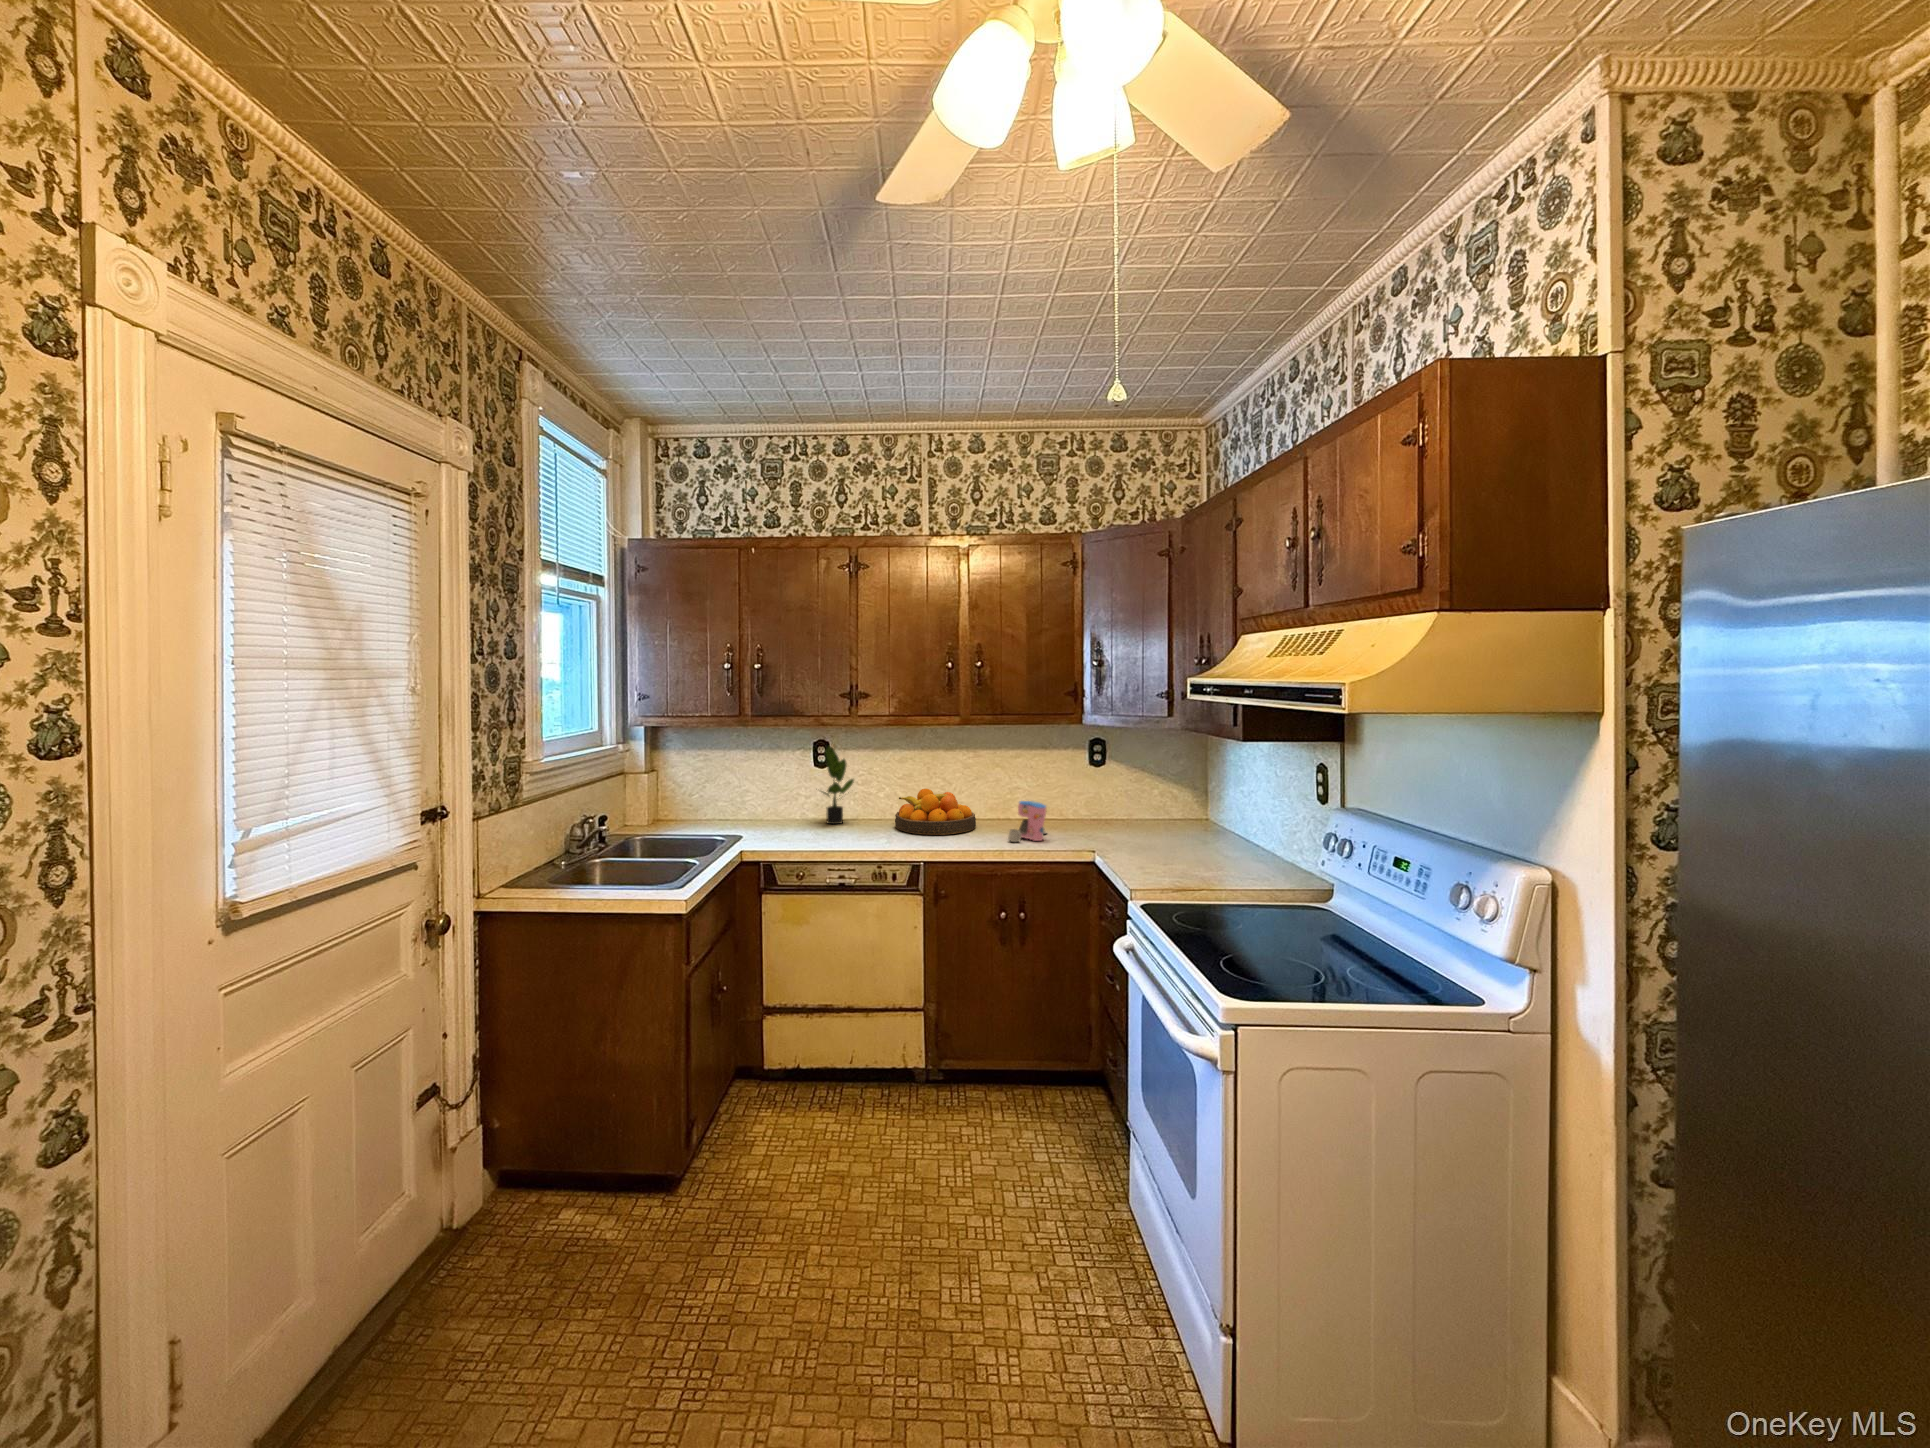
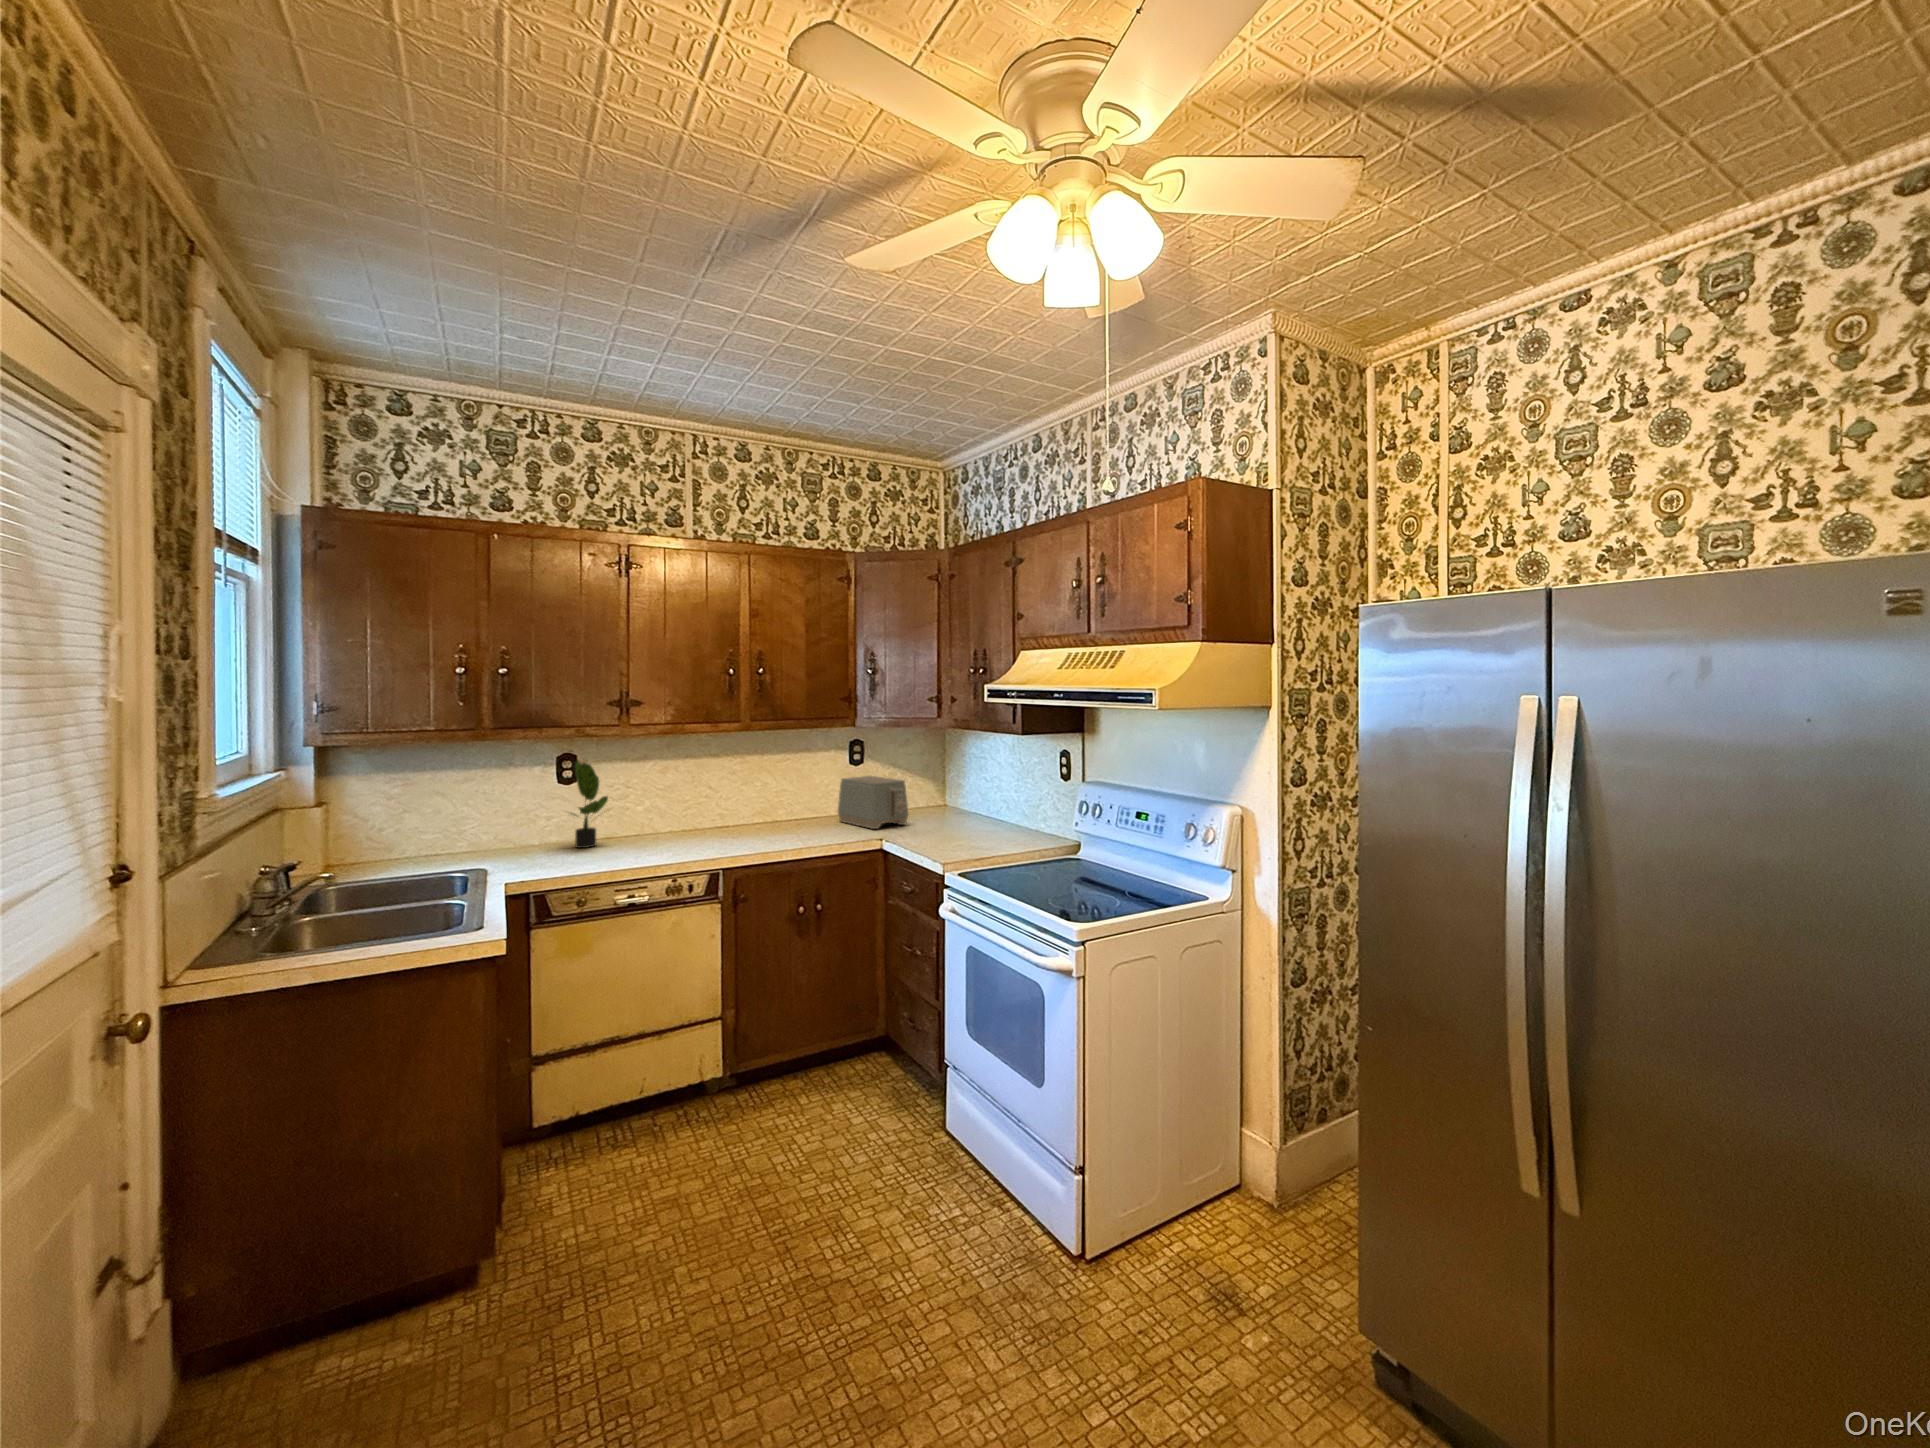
toaster: none [1071,776,1142,835] -> present [838,776,908,829]
fruit bowl: present [895,789,976,835] -> none [664,800,752,846]
coffee maker: present [1008,801,1046,842] -> none [798,803,832,843]

